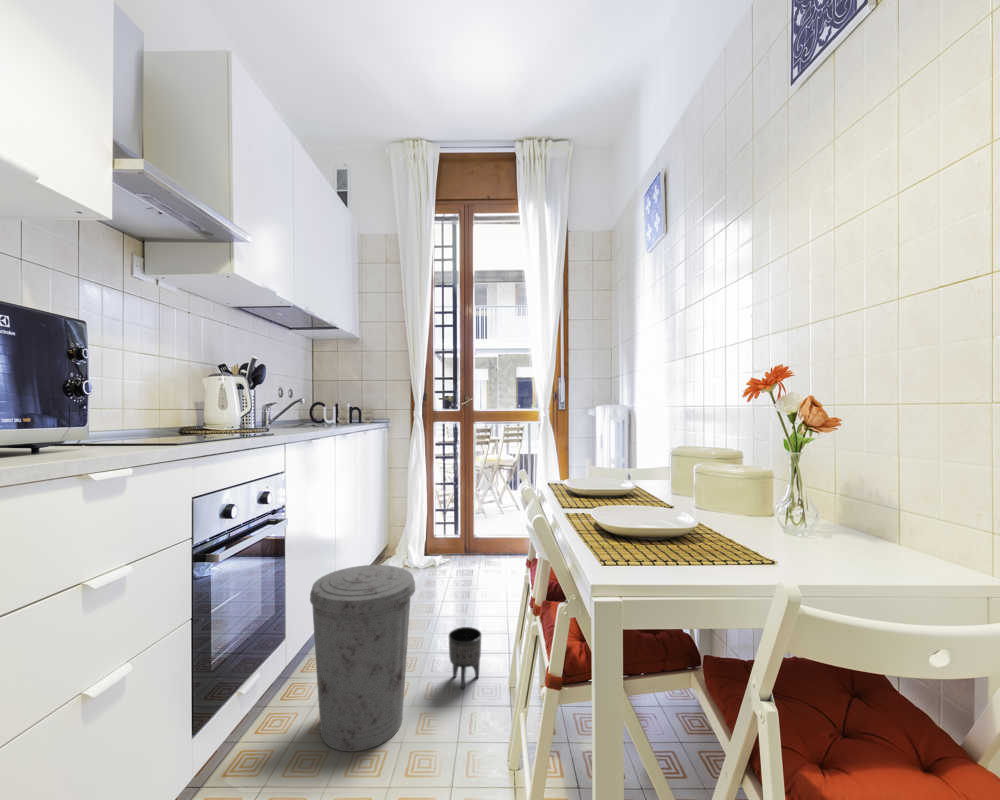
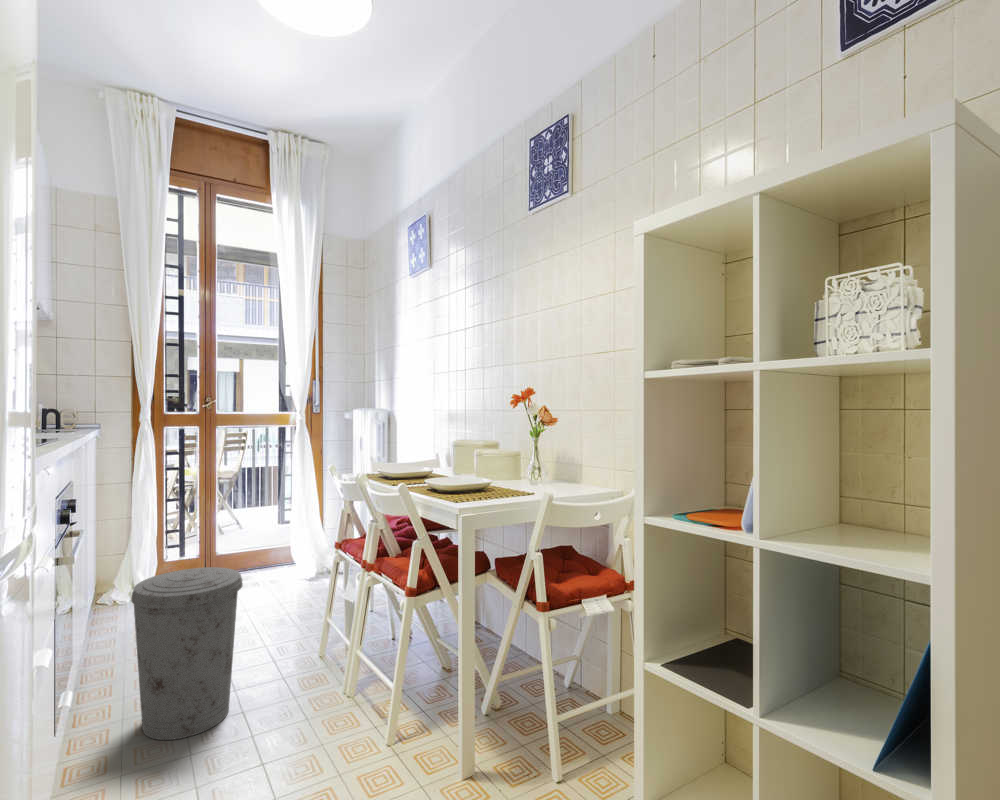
planter: present [449,627,481,688] -> none [255,619,288,672]

